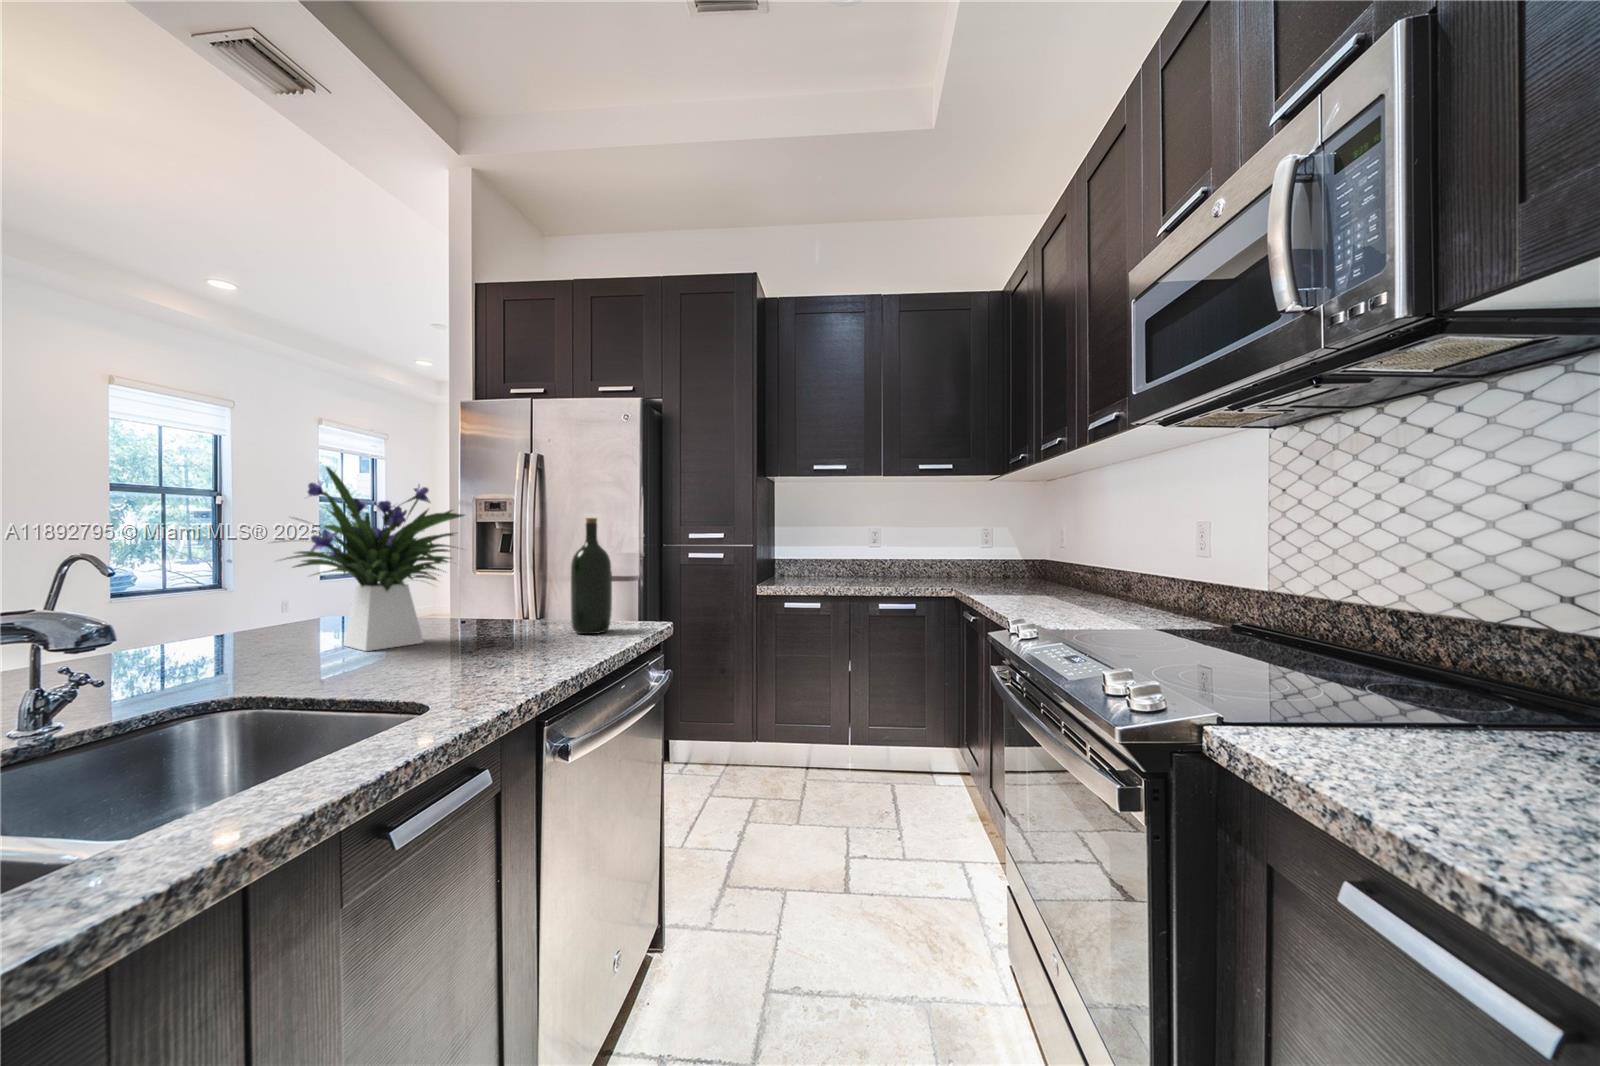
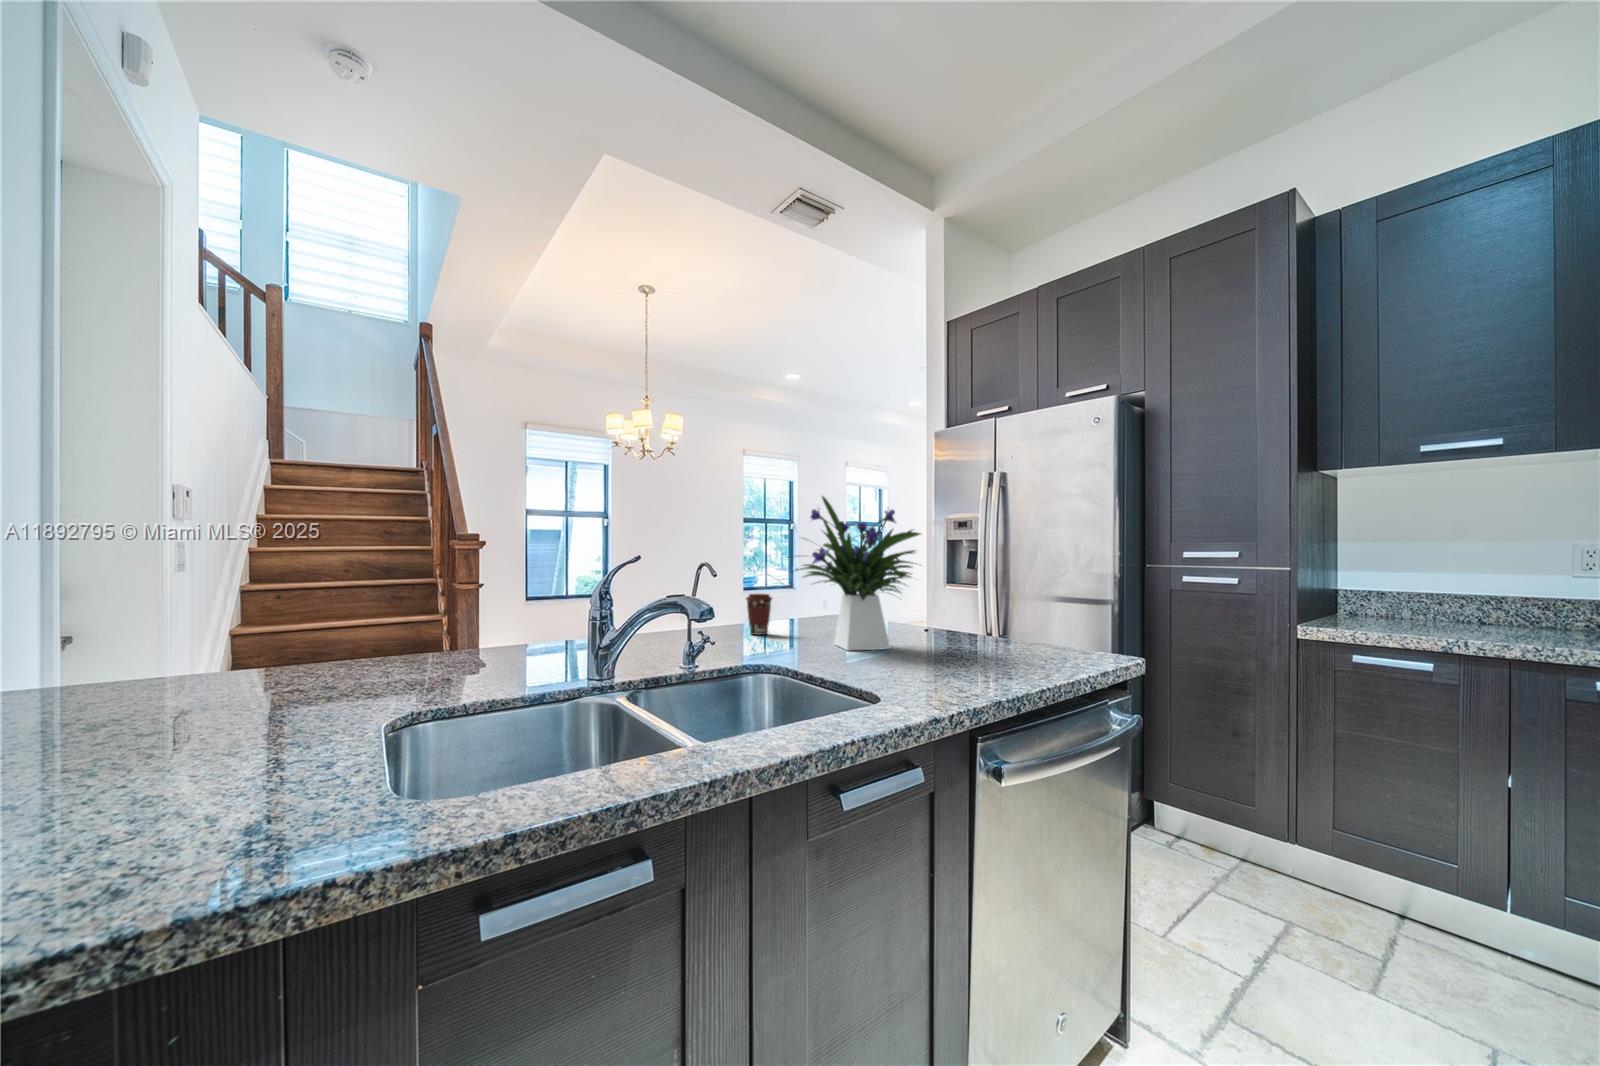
wine bottle: present [571,518,612,634] -> none [1021,535,1065,659]
coffee cup: none [189,591,240,647] -> present [746,594,772,635]

